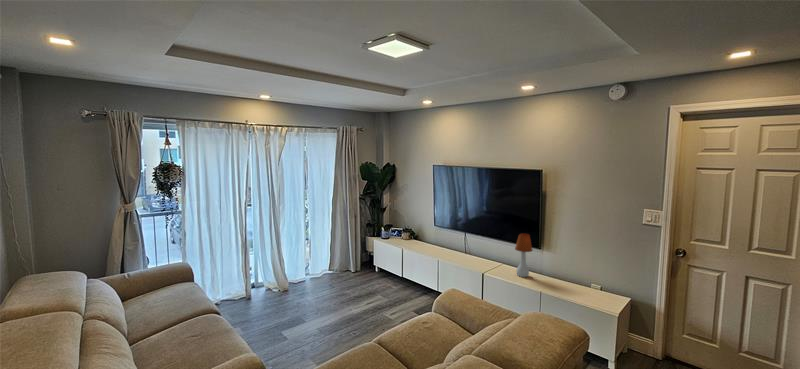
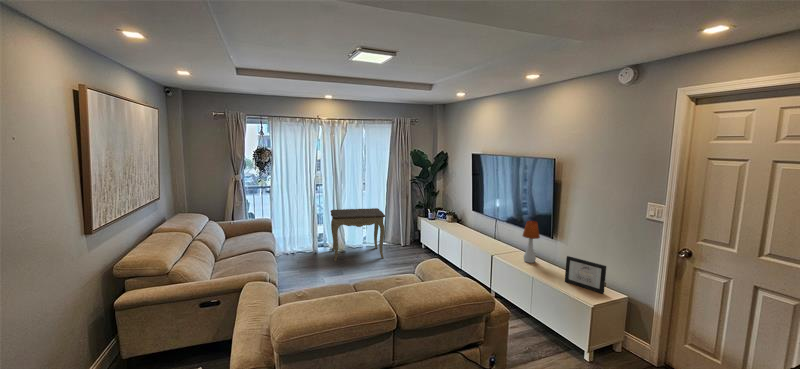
side table: none [267,232,340,303] -> present [330,208,385,262]
picture frame: none [572,266,614,300] -> present [565,256,606,294]

